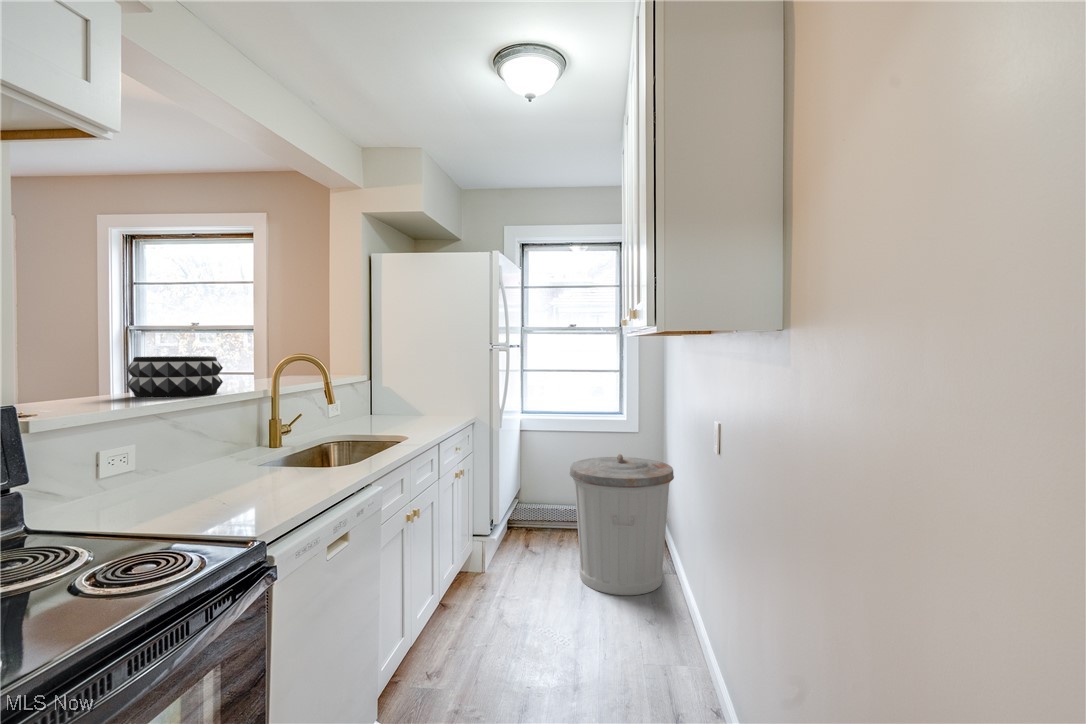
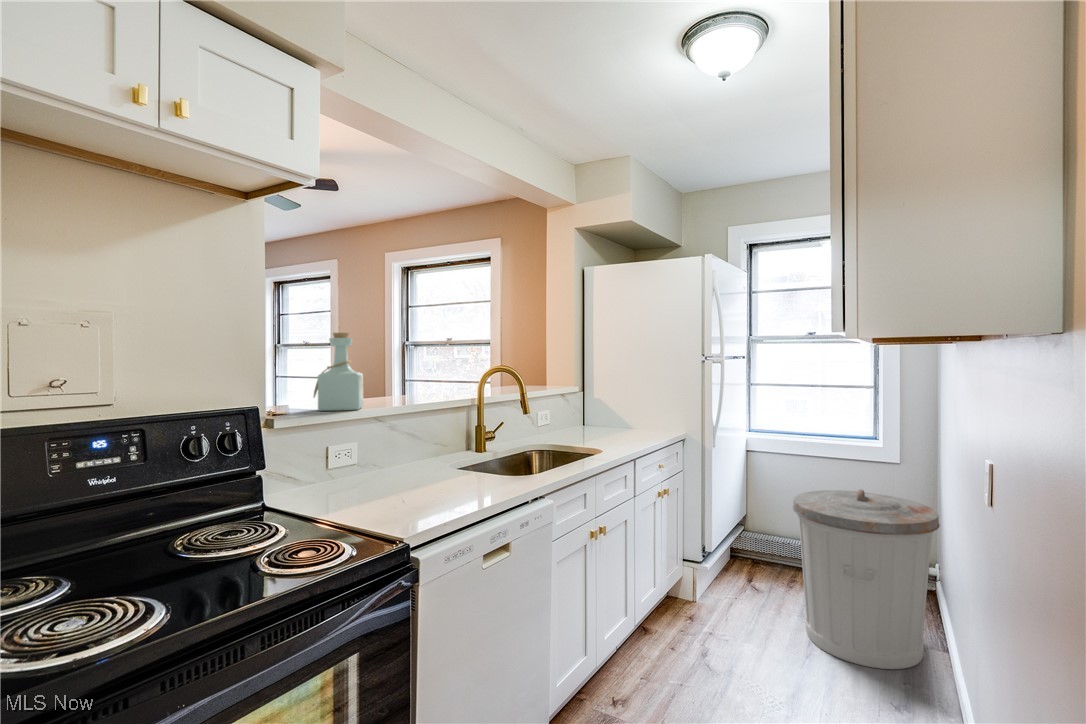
bottle: none [59,308,134,406] -> present [314,333,363,411]
decorative bowl: present [126,356,223,398] -> none [366,370,436,405]

